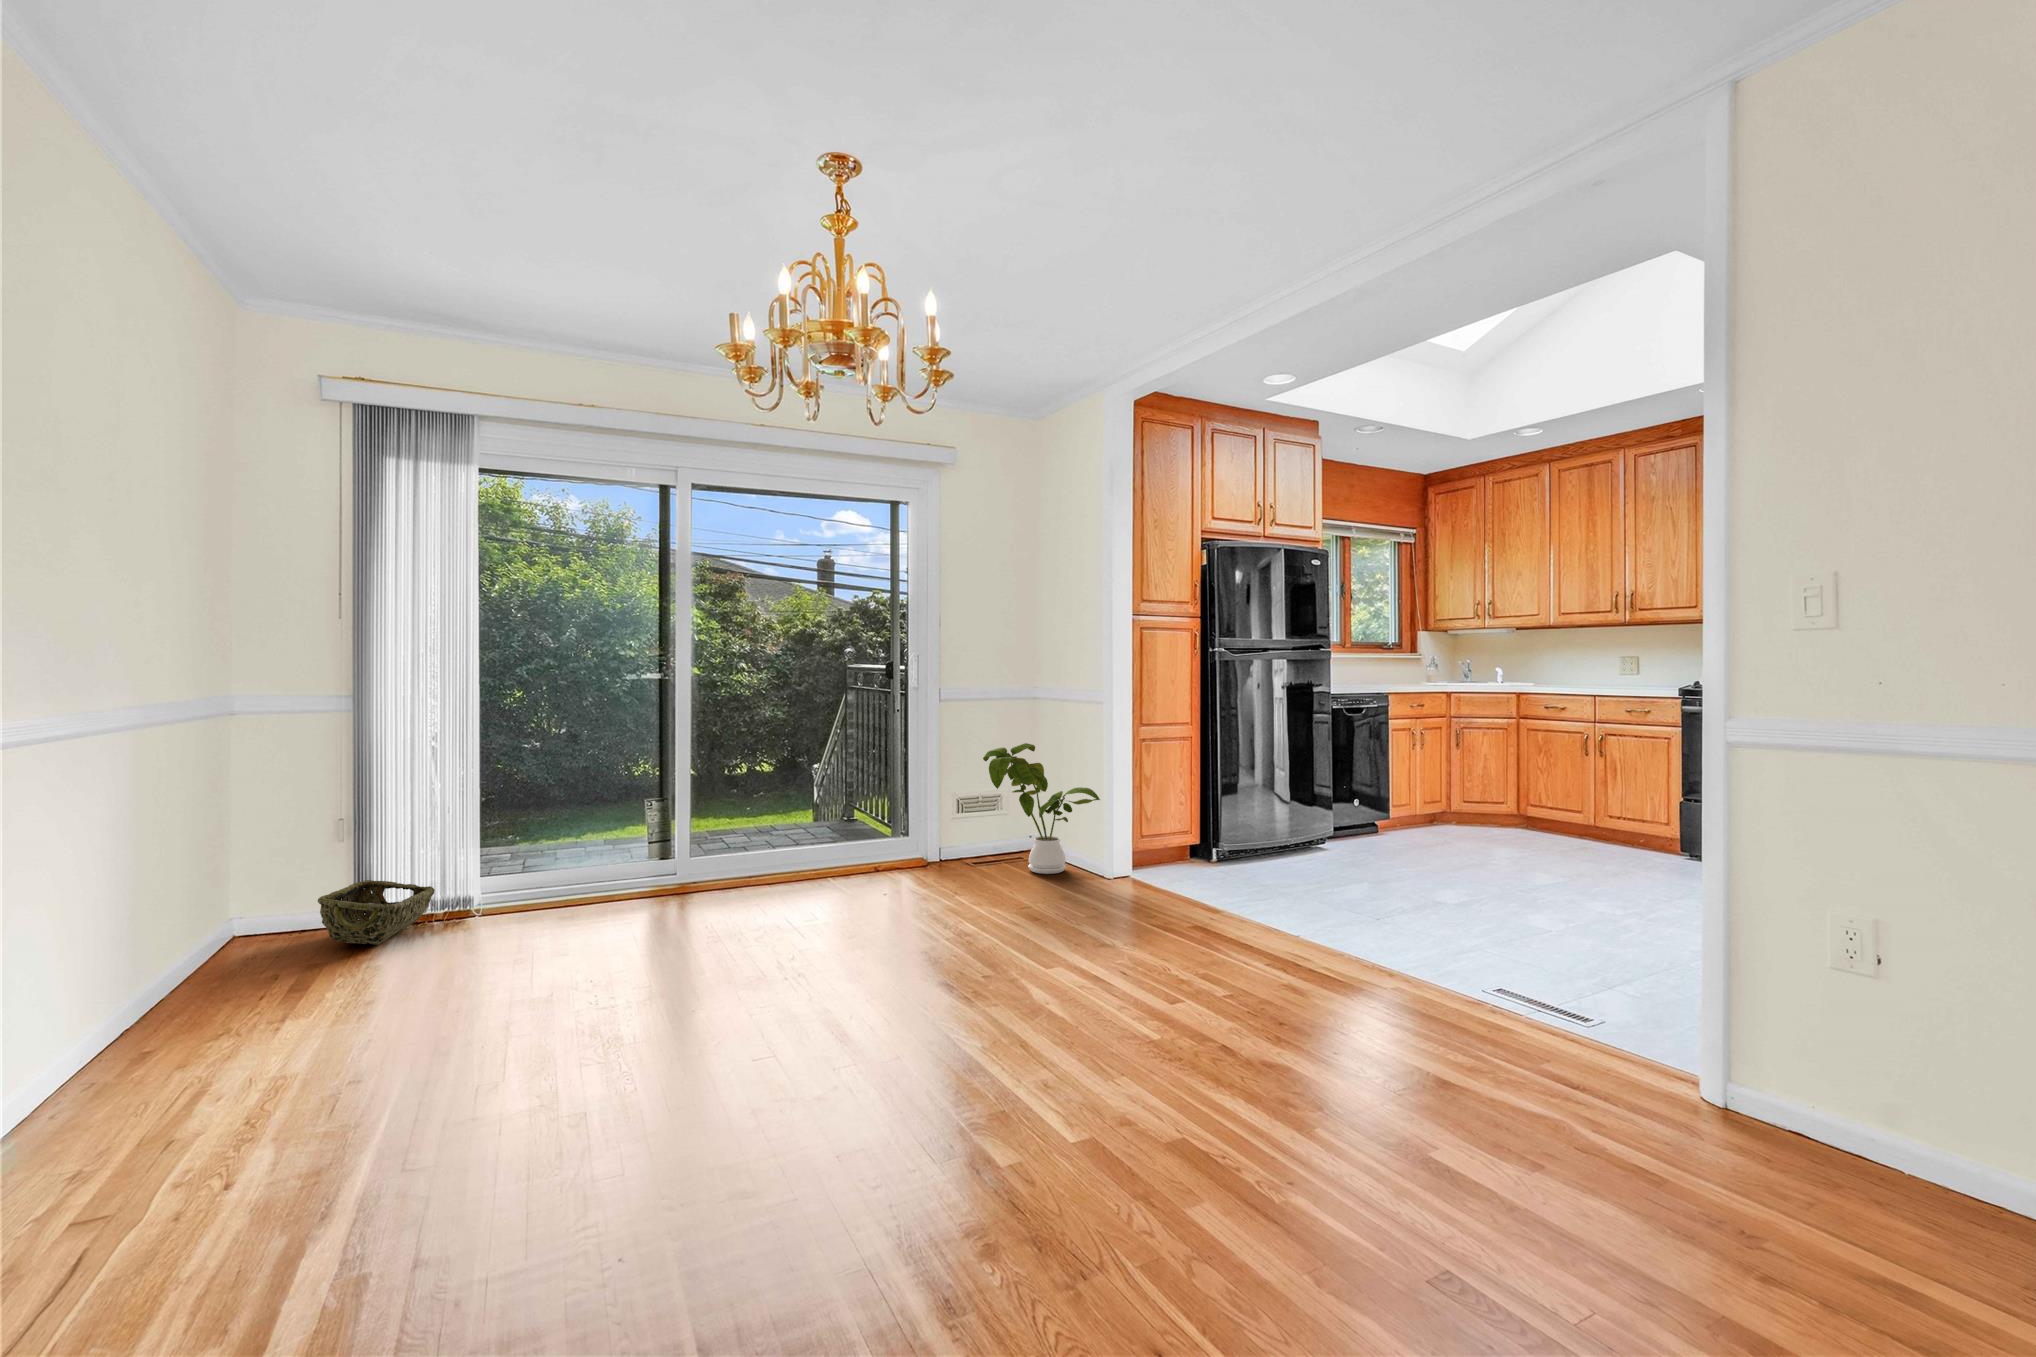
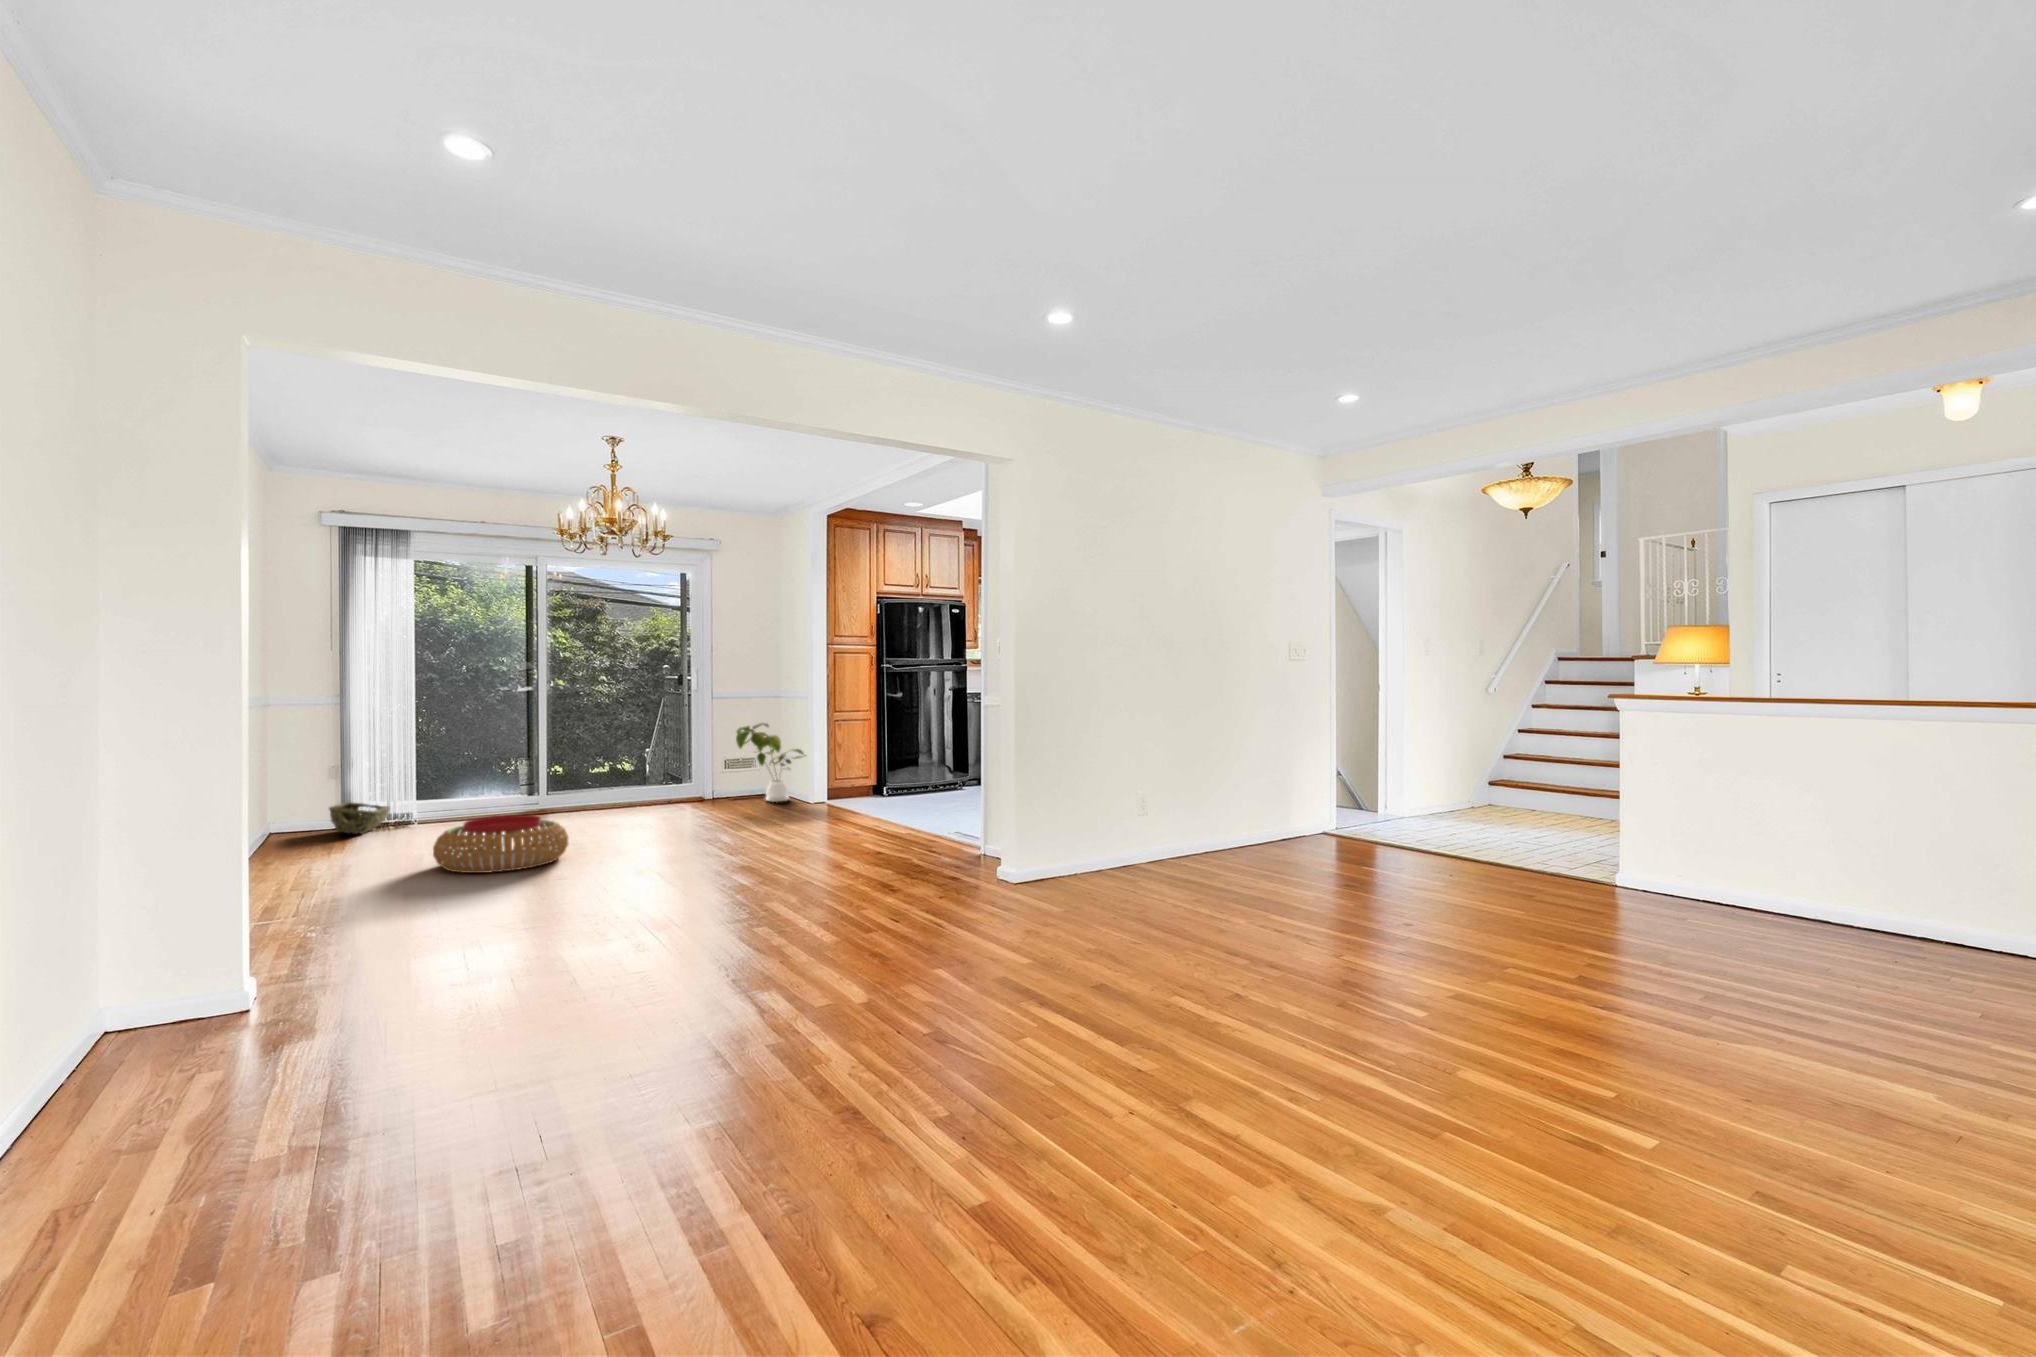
pouf: none [441,957,739,1134] -> present [433,815,568,873]

